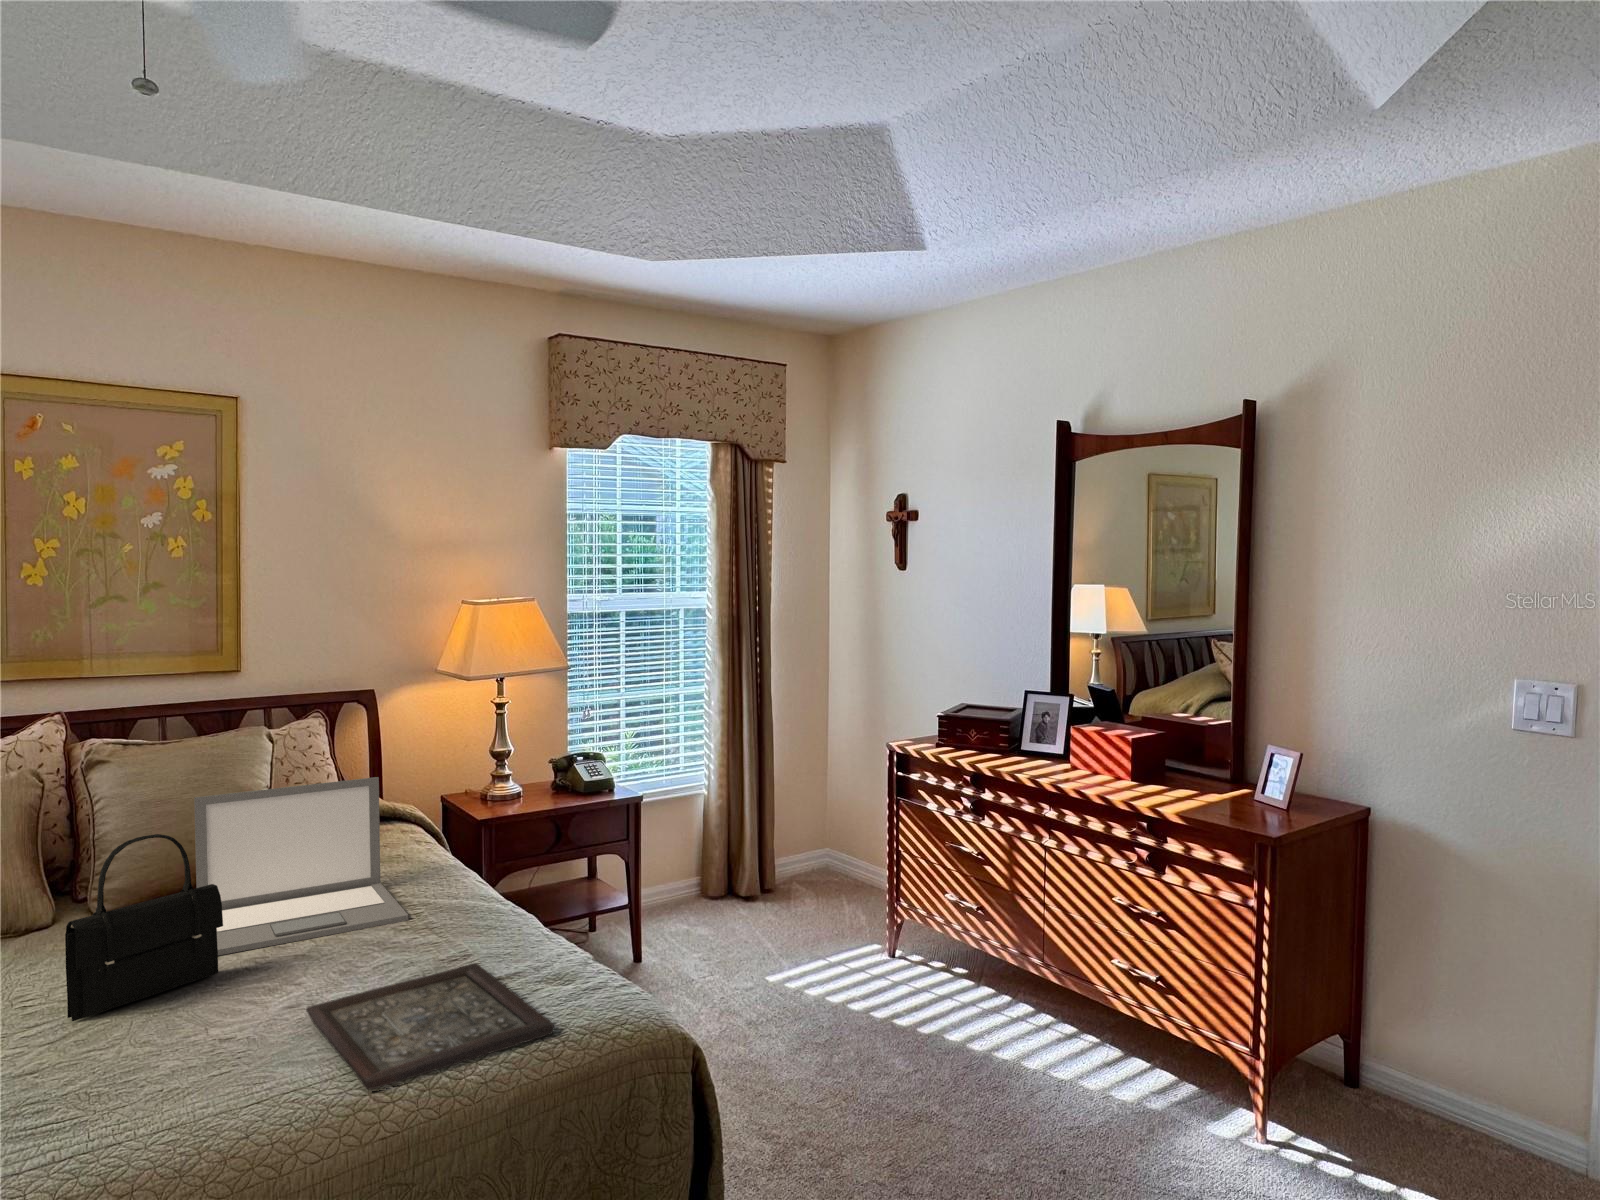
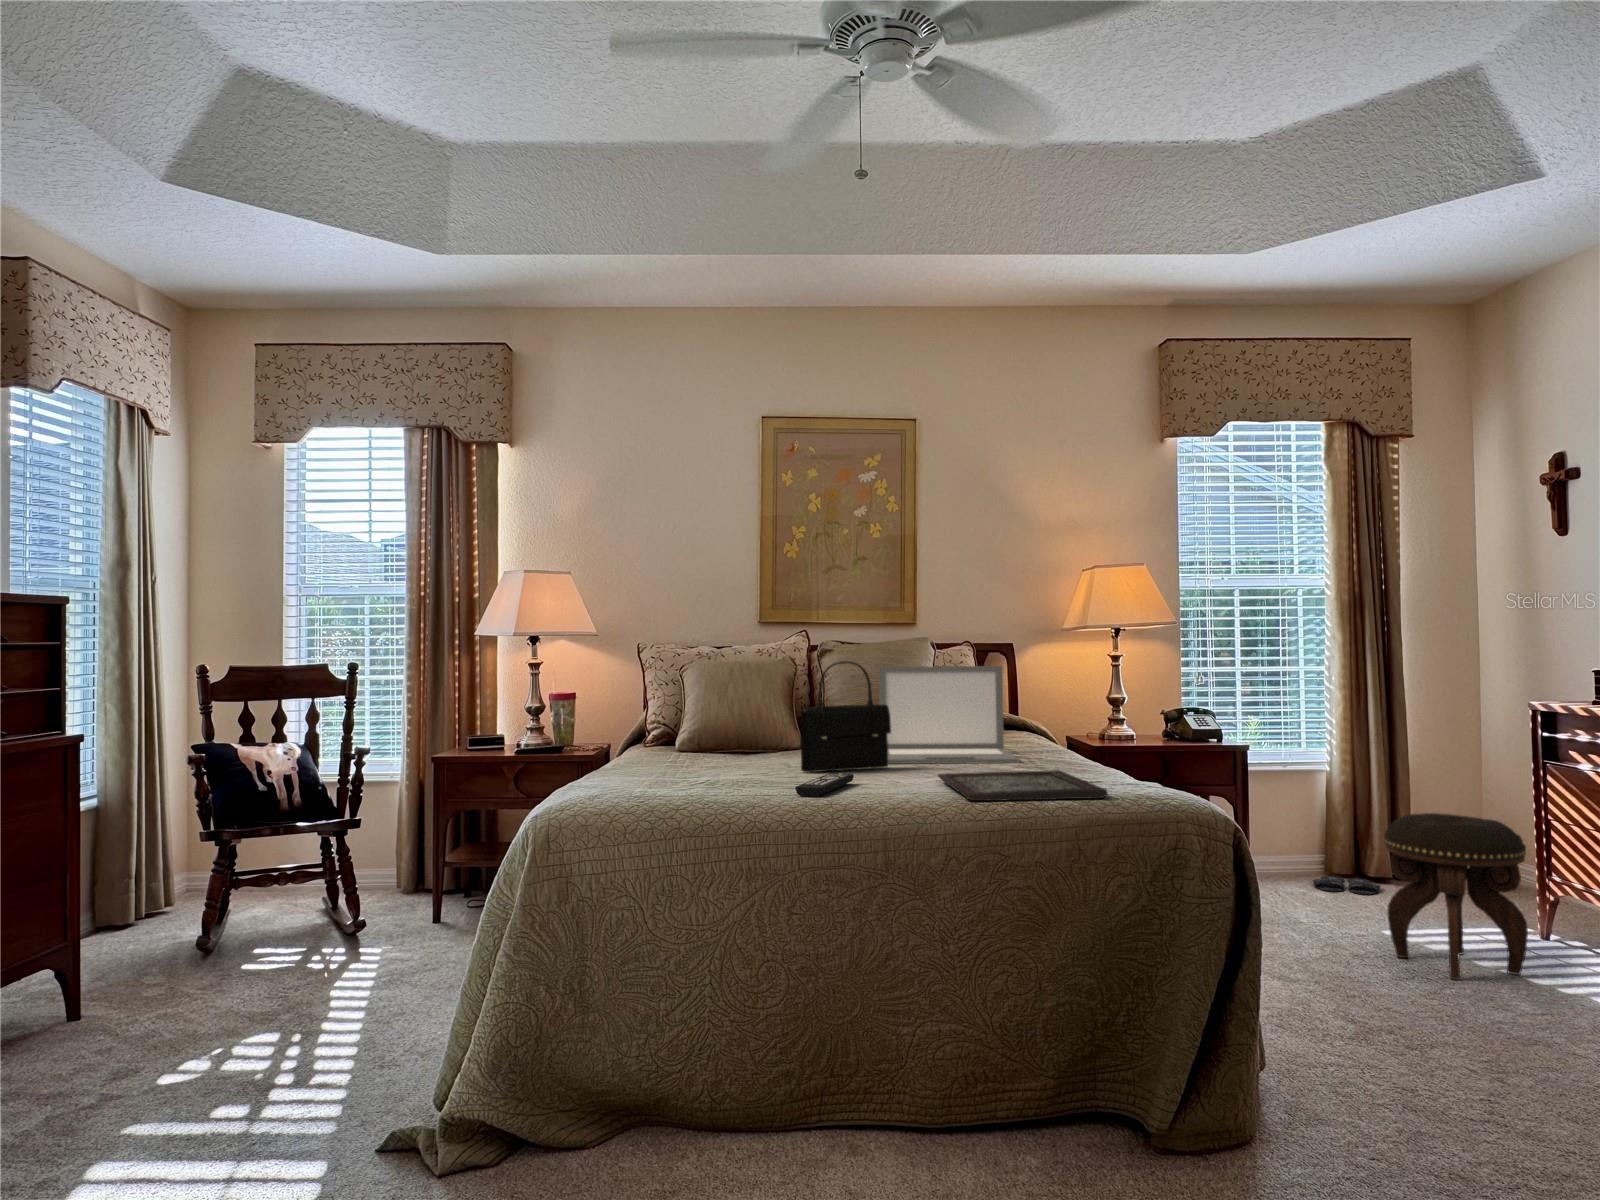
footstool: none [778,868,894,1039] -> present [1384,813,1528,980]
slippers: none [693,902,753,928] -> present [1313,876,1381,895]
remote control: none [65,1041,169,1136] -> present [795,773,854,797]

